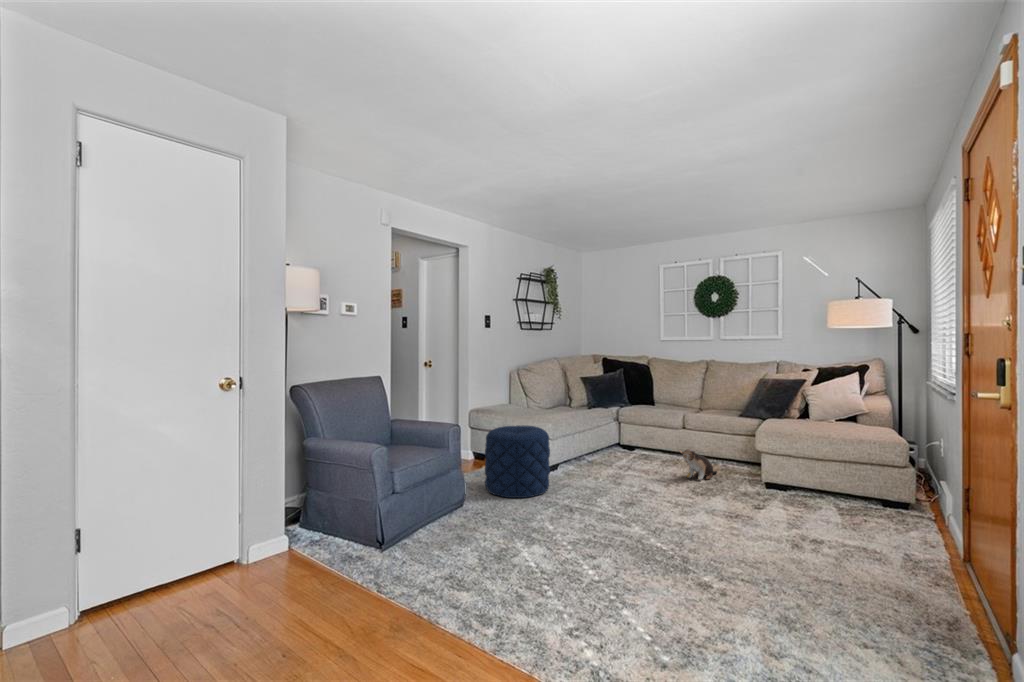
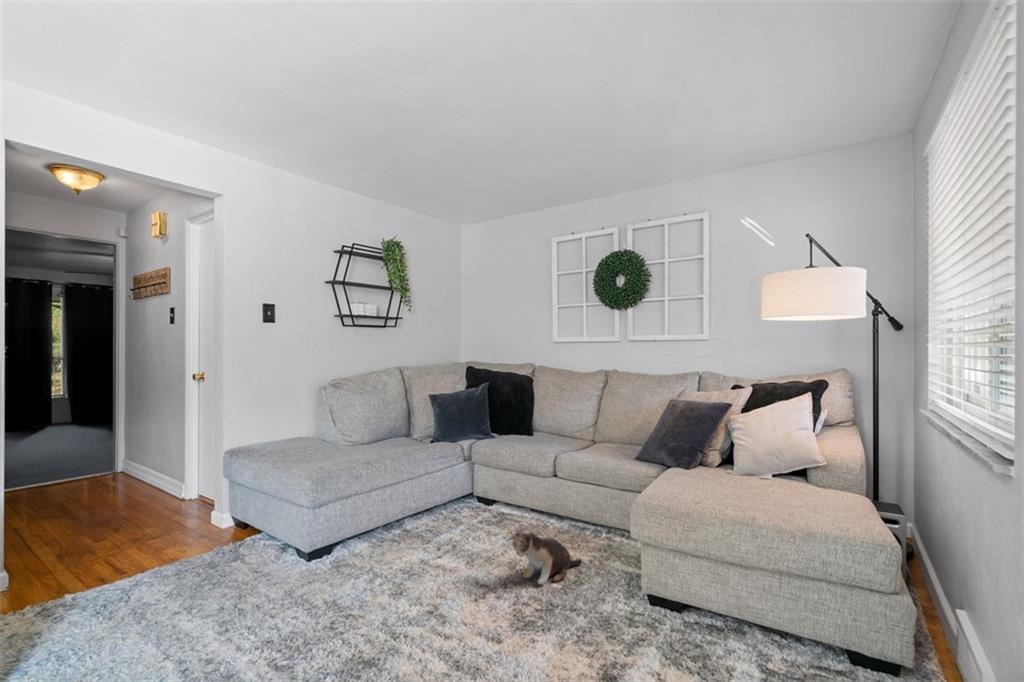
pouf: present [485,425,550,498] -> none [119,493,261,650]

